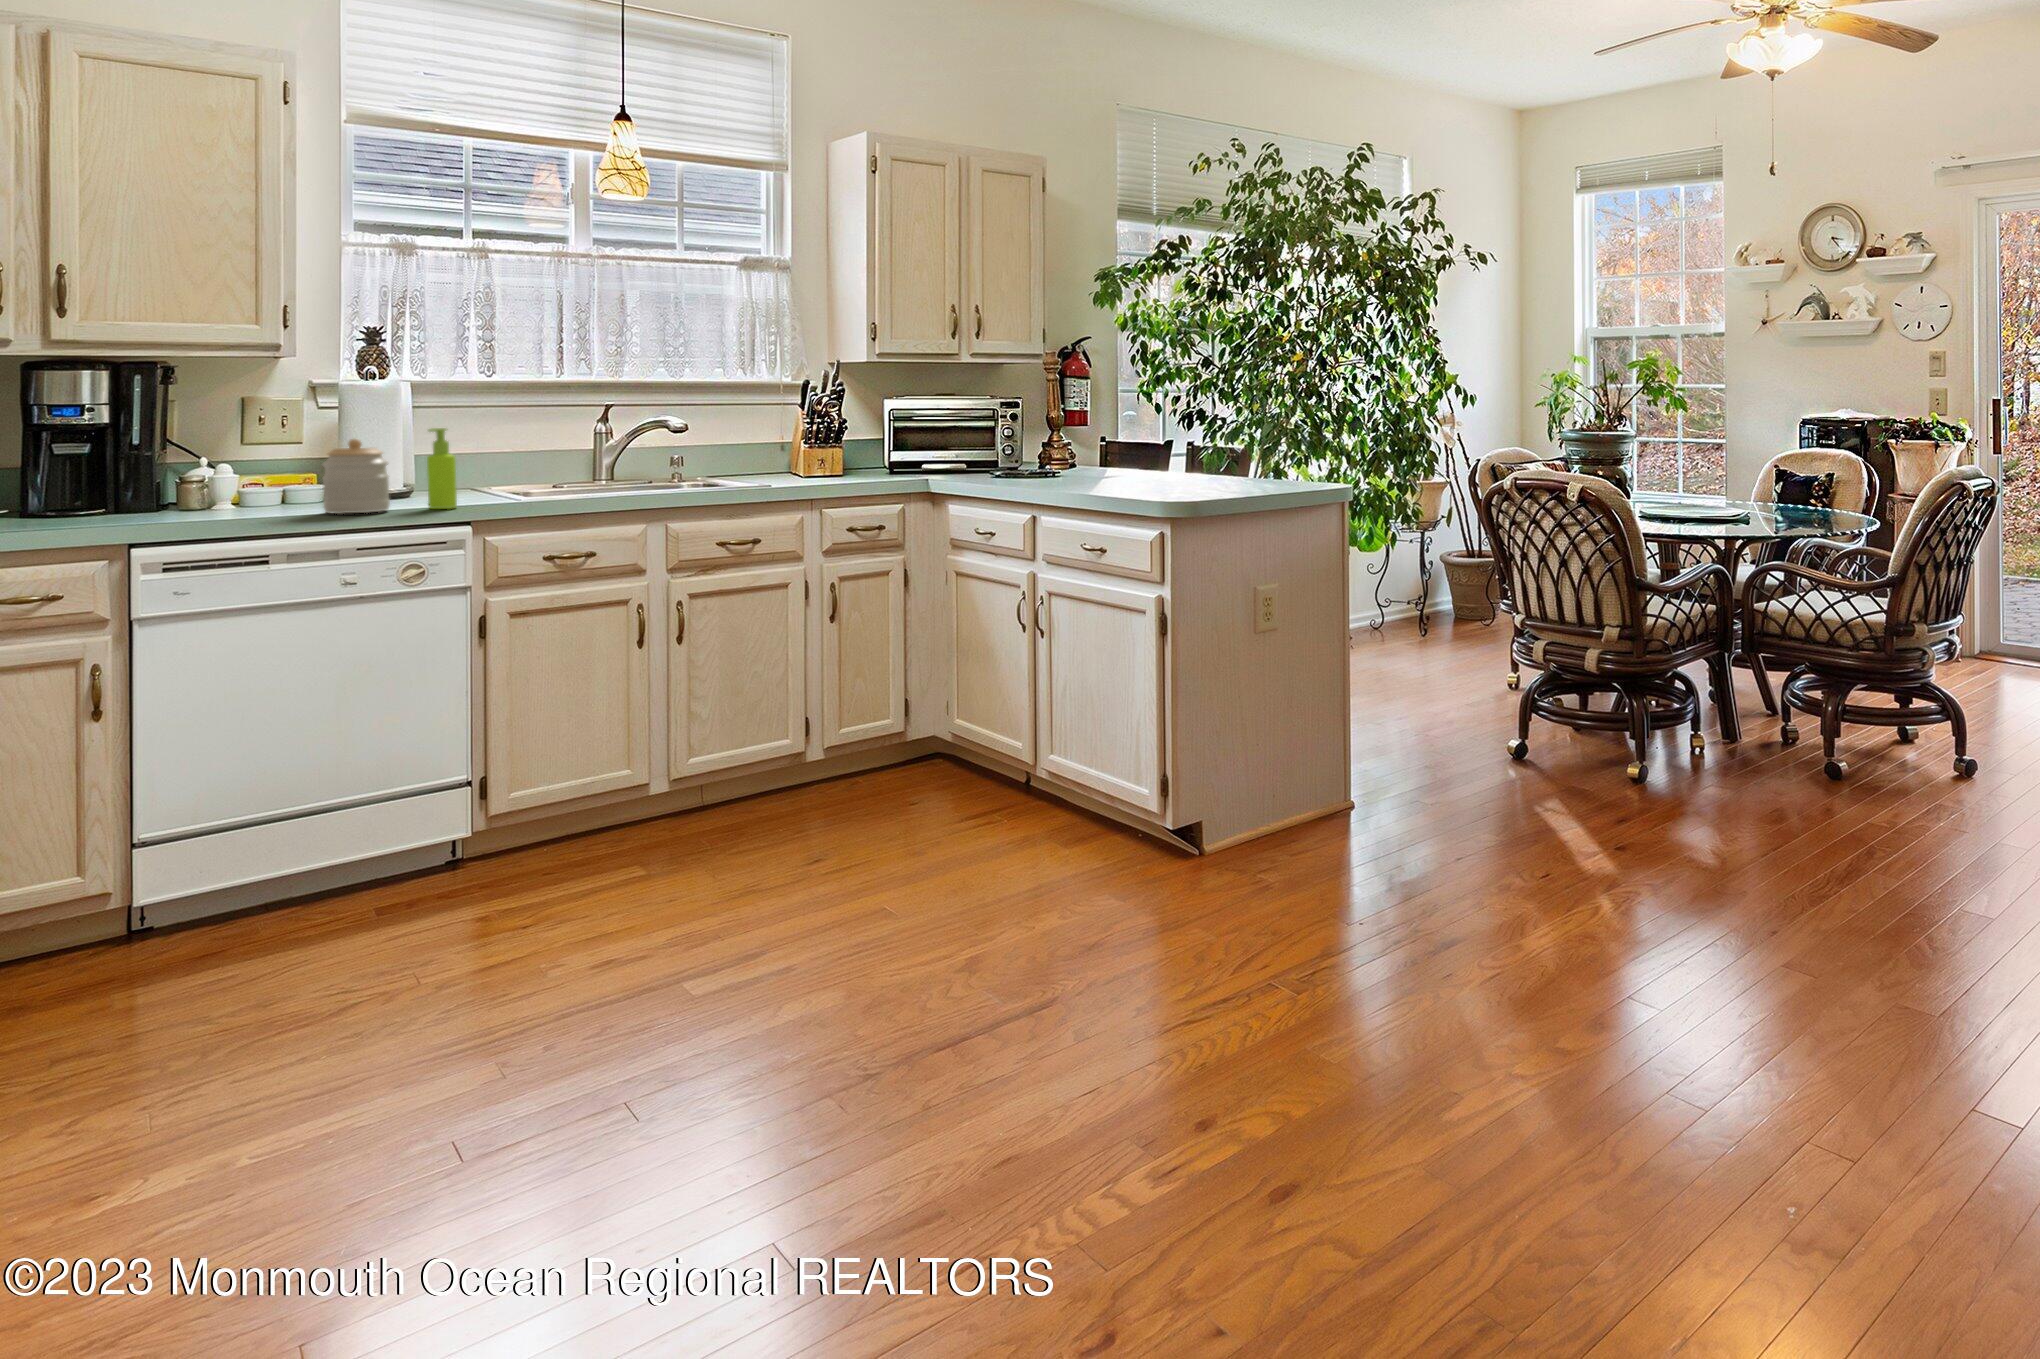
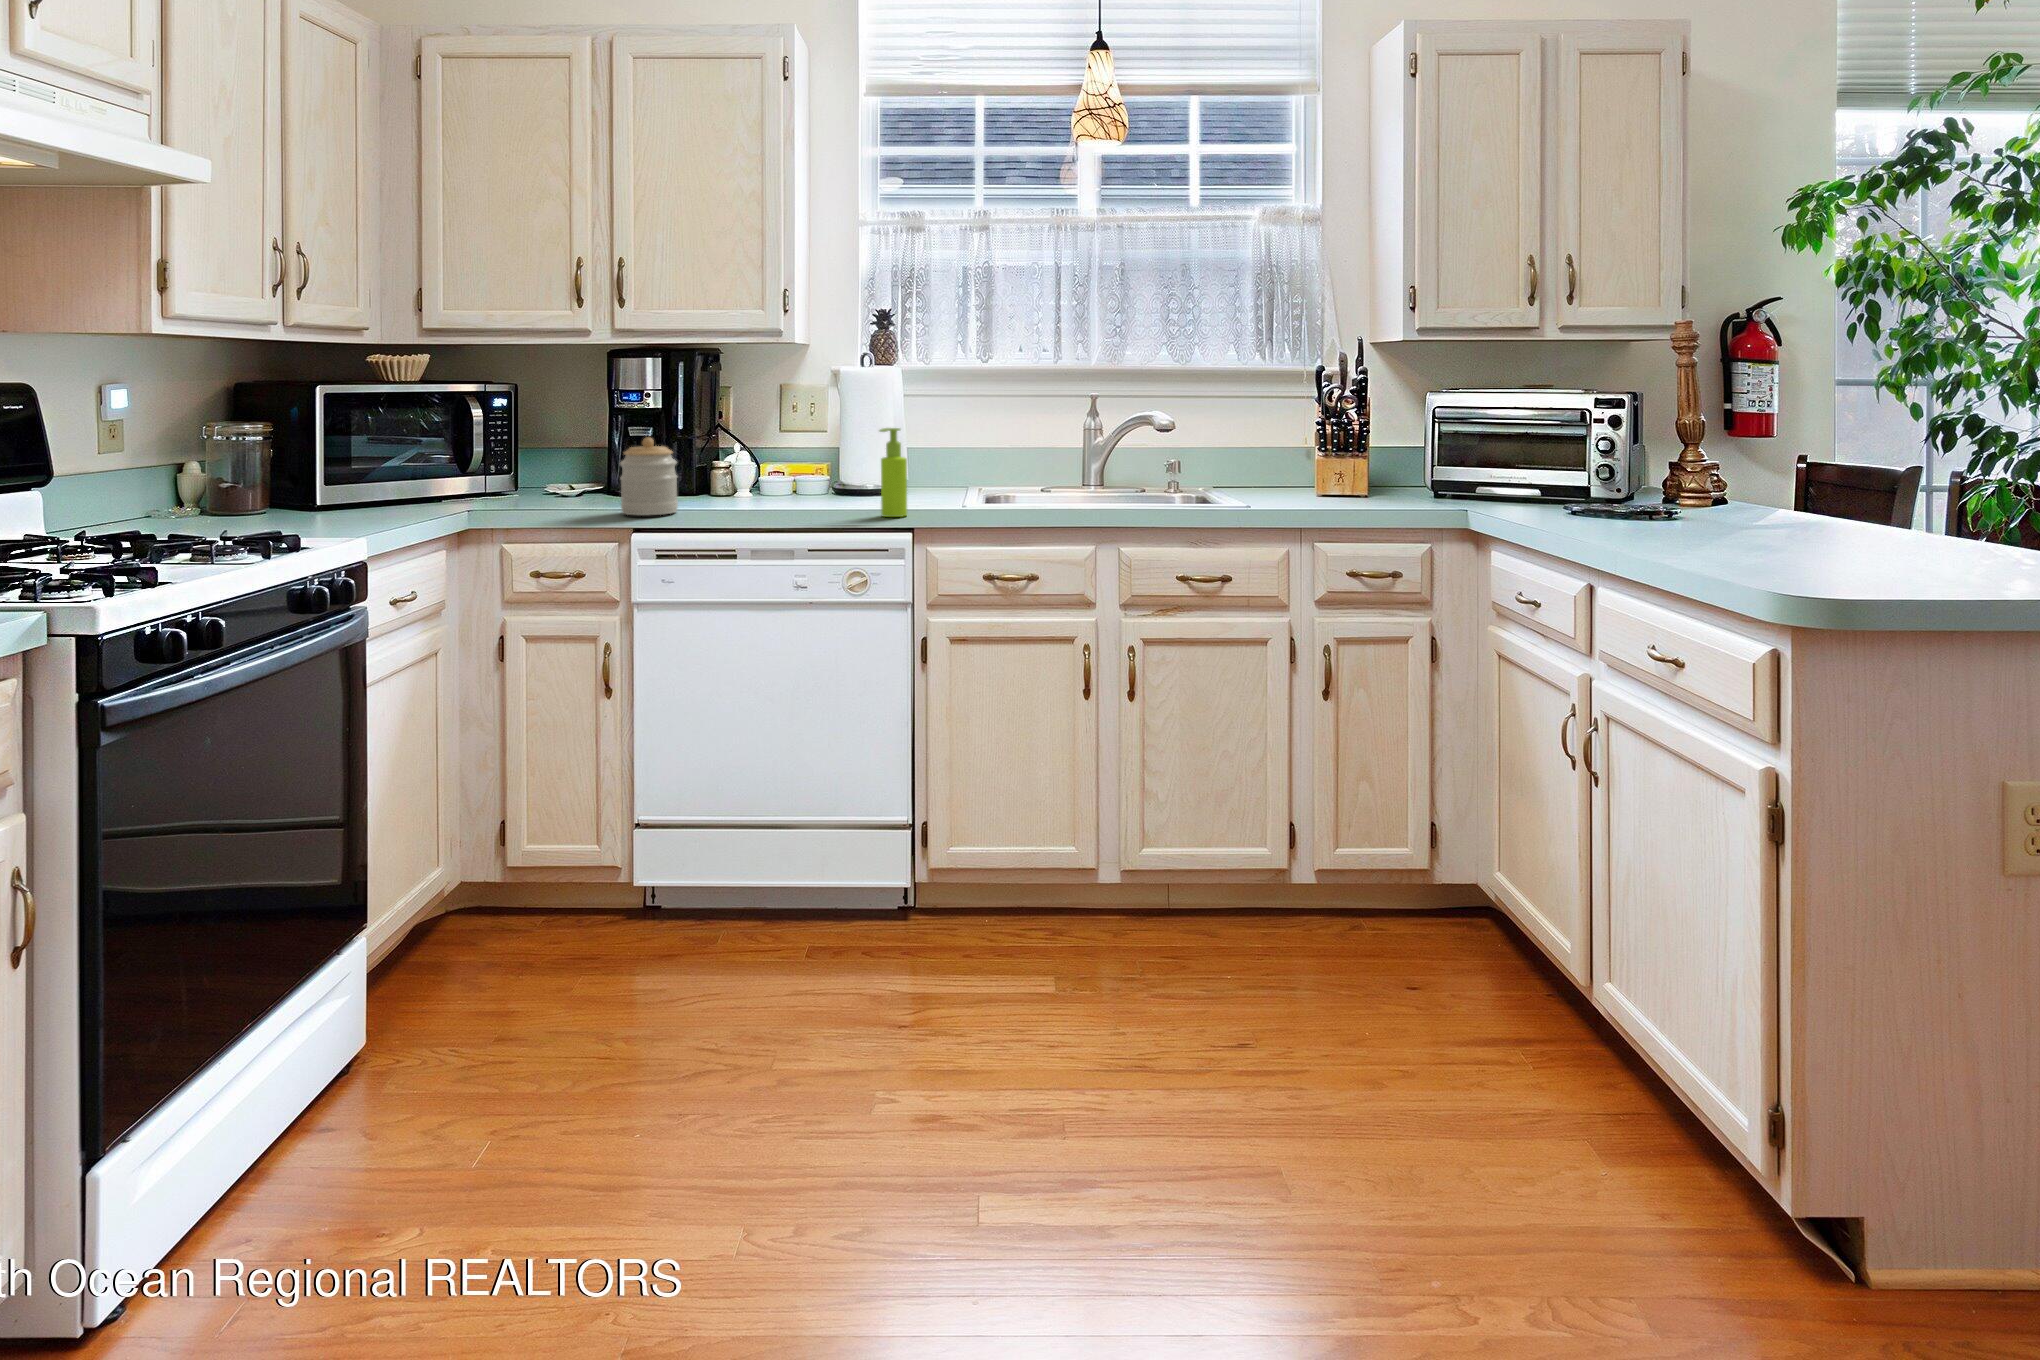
jar: present [323,439,390,514] -> present [620,437,678,515]

